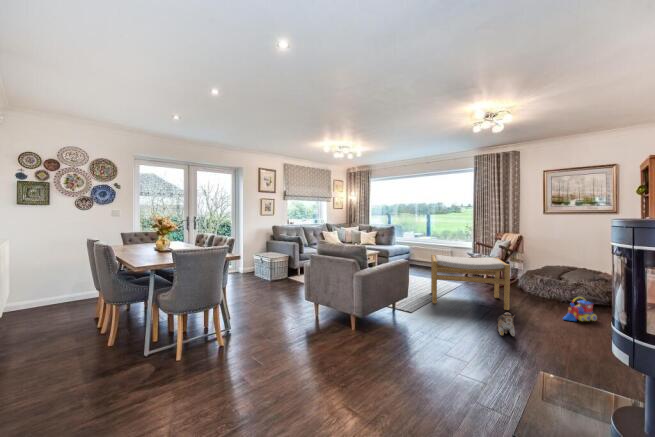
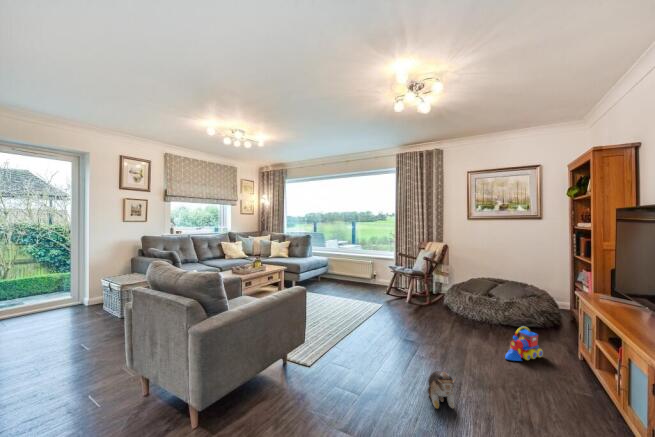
footstool: present [431,255,510,310] -> none [343,273,440,348]

